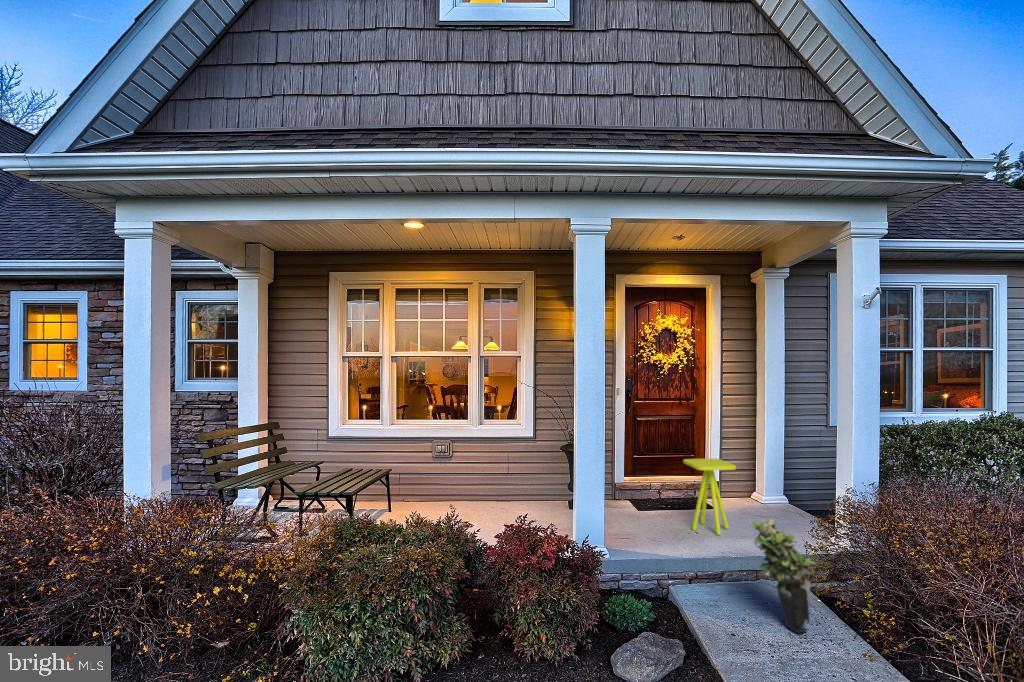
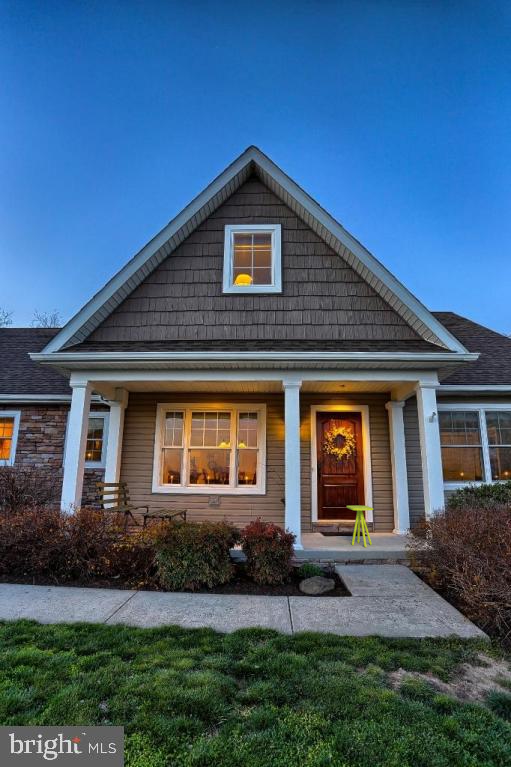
potted plant: present [750,519,815,633] -> none [373,531,405,589]

